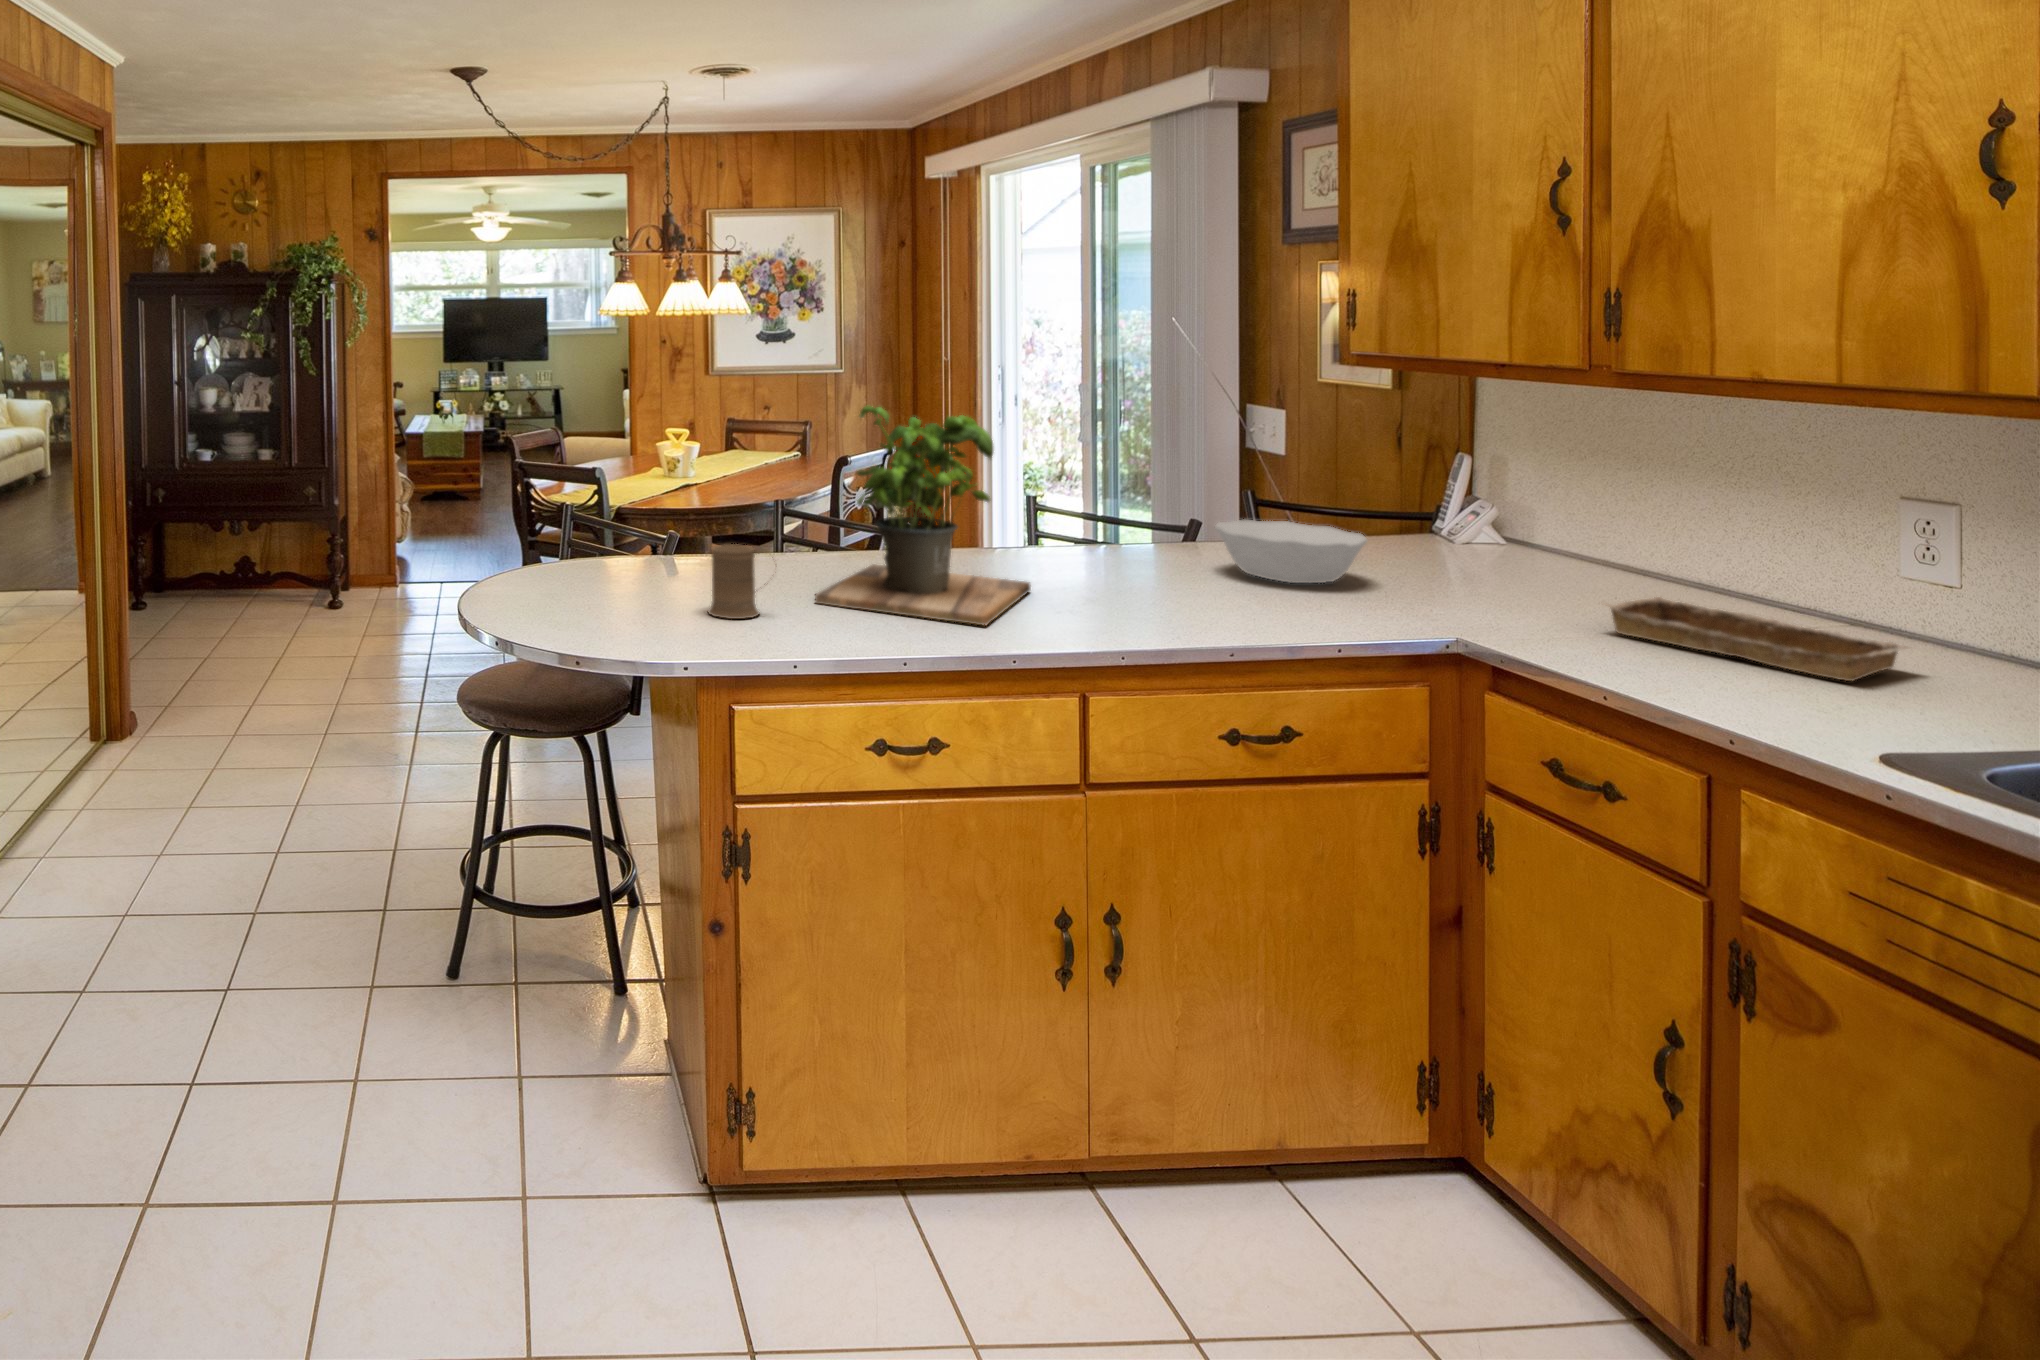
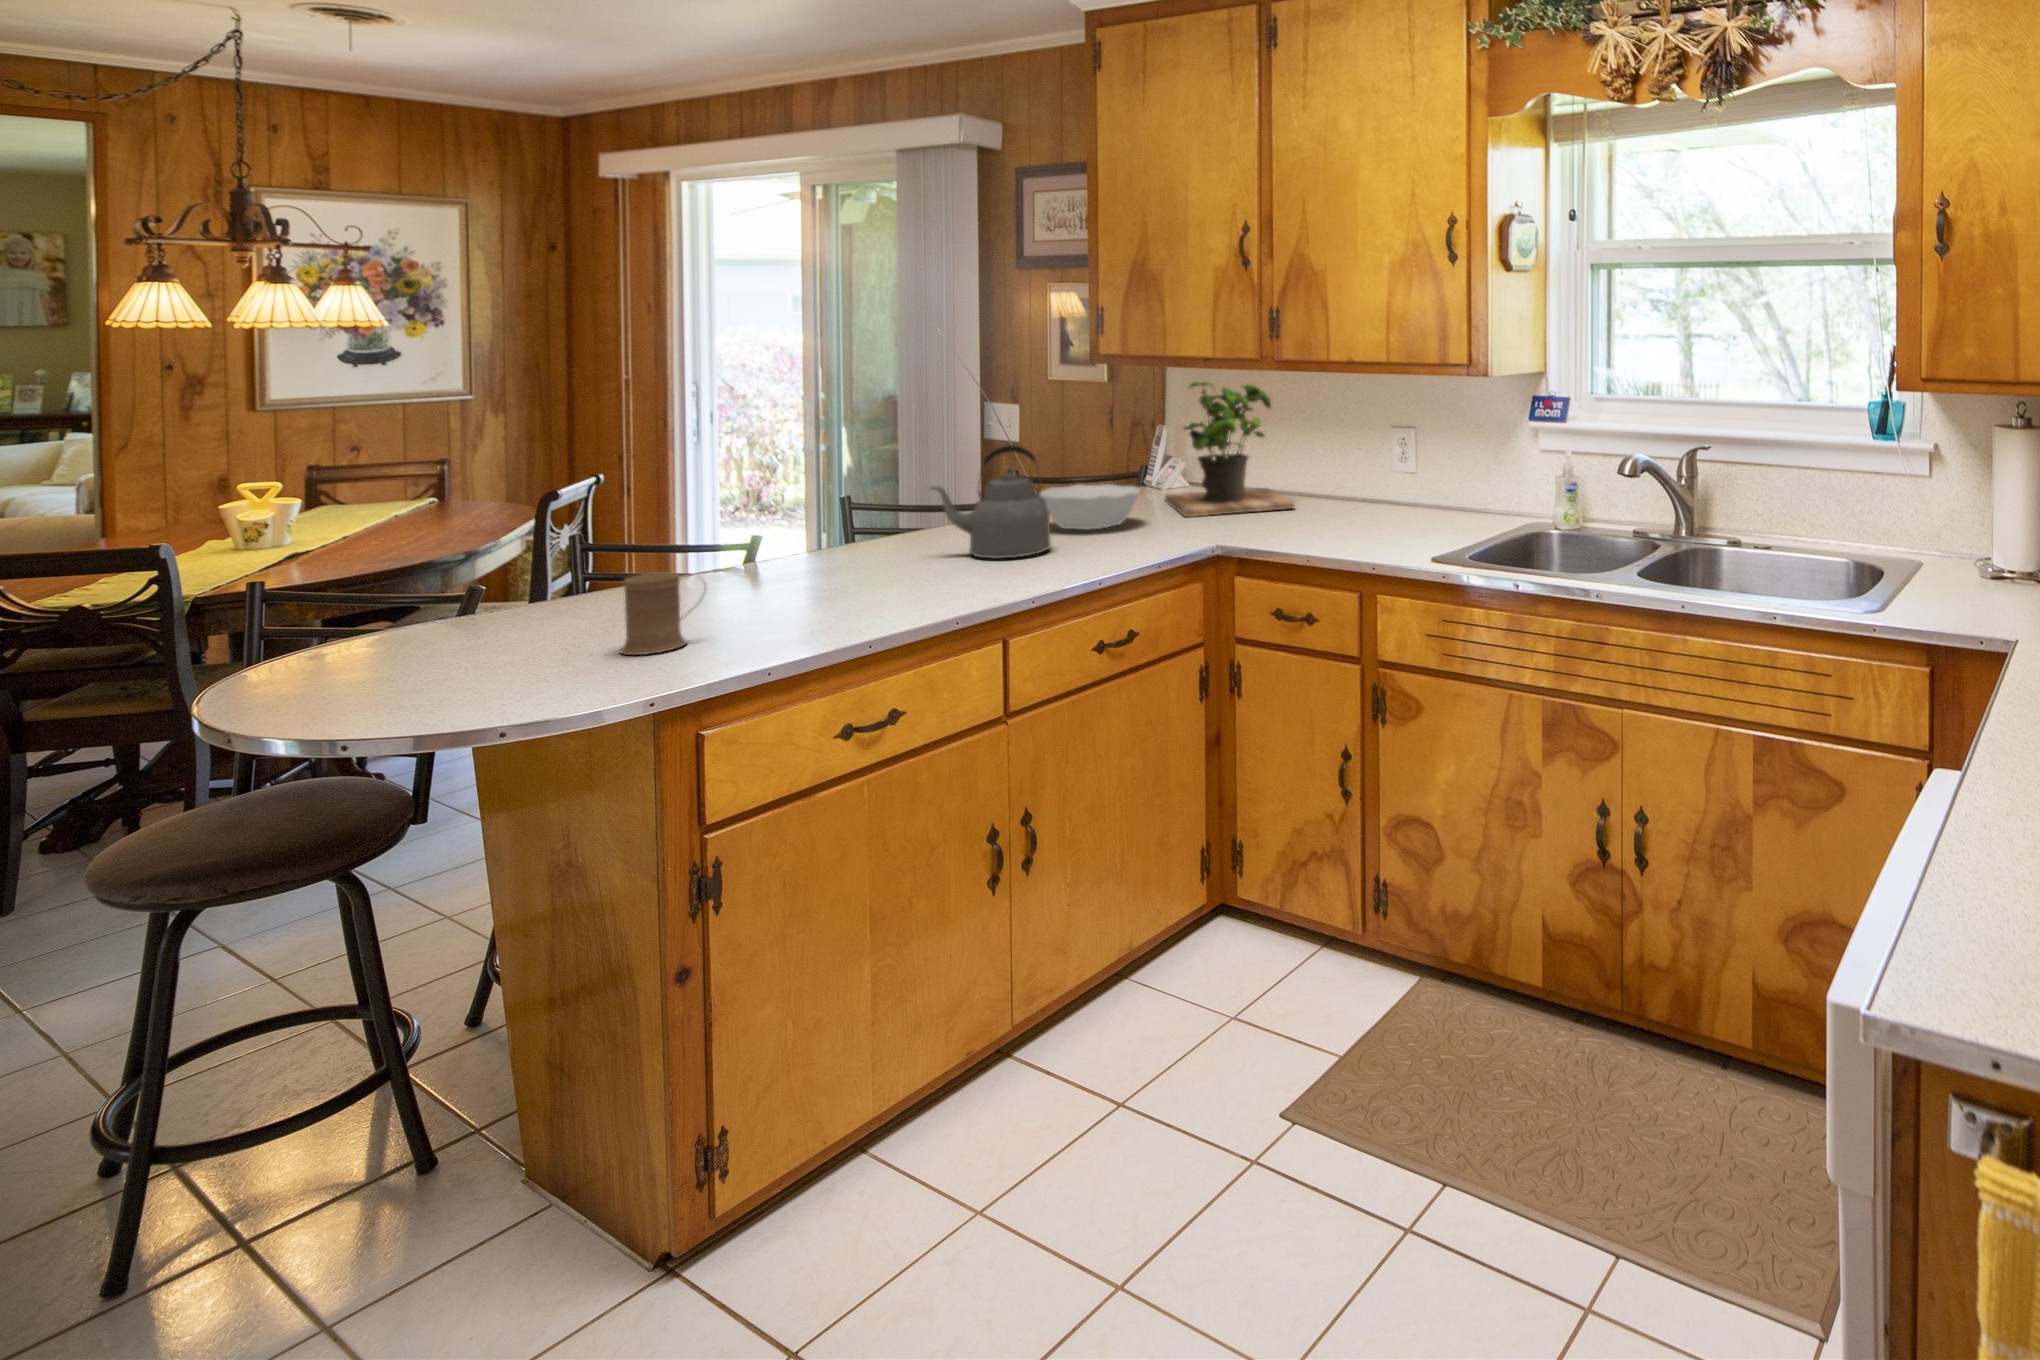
potted plant: present [815,406,1031,626] -> present [1165,381,1295,517]
kettle: none [1055,462,1203,599] -> present [930,445,1051,559]
tray: present [1606,597,1909,681] -> none [1279,499,1411,528]

